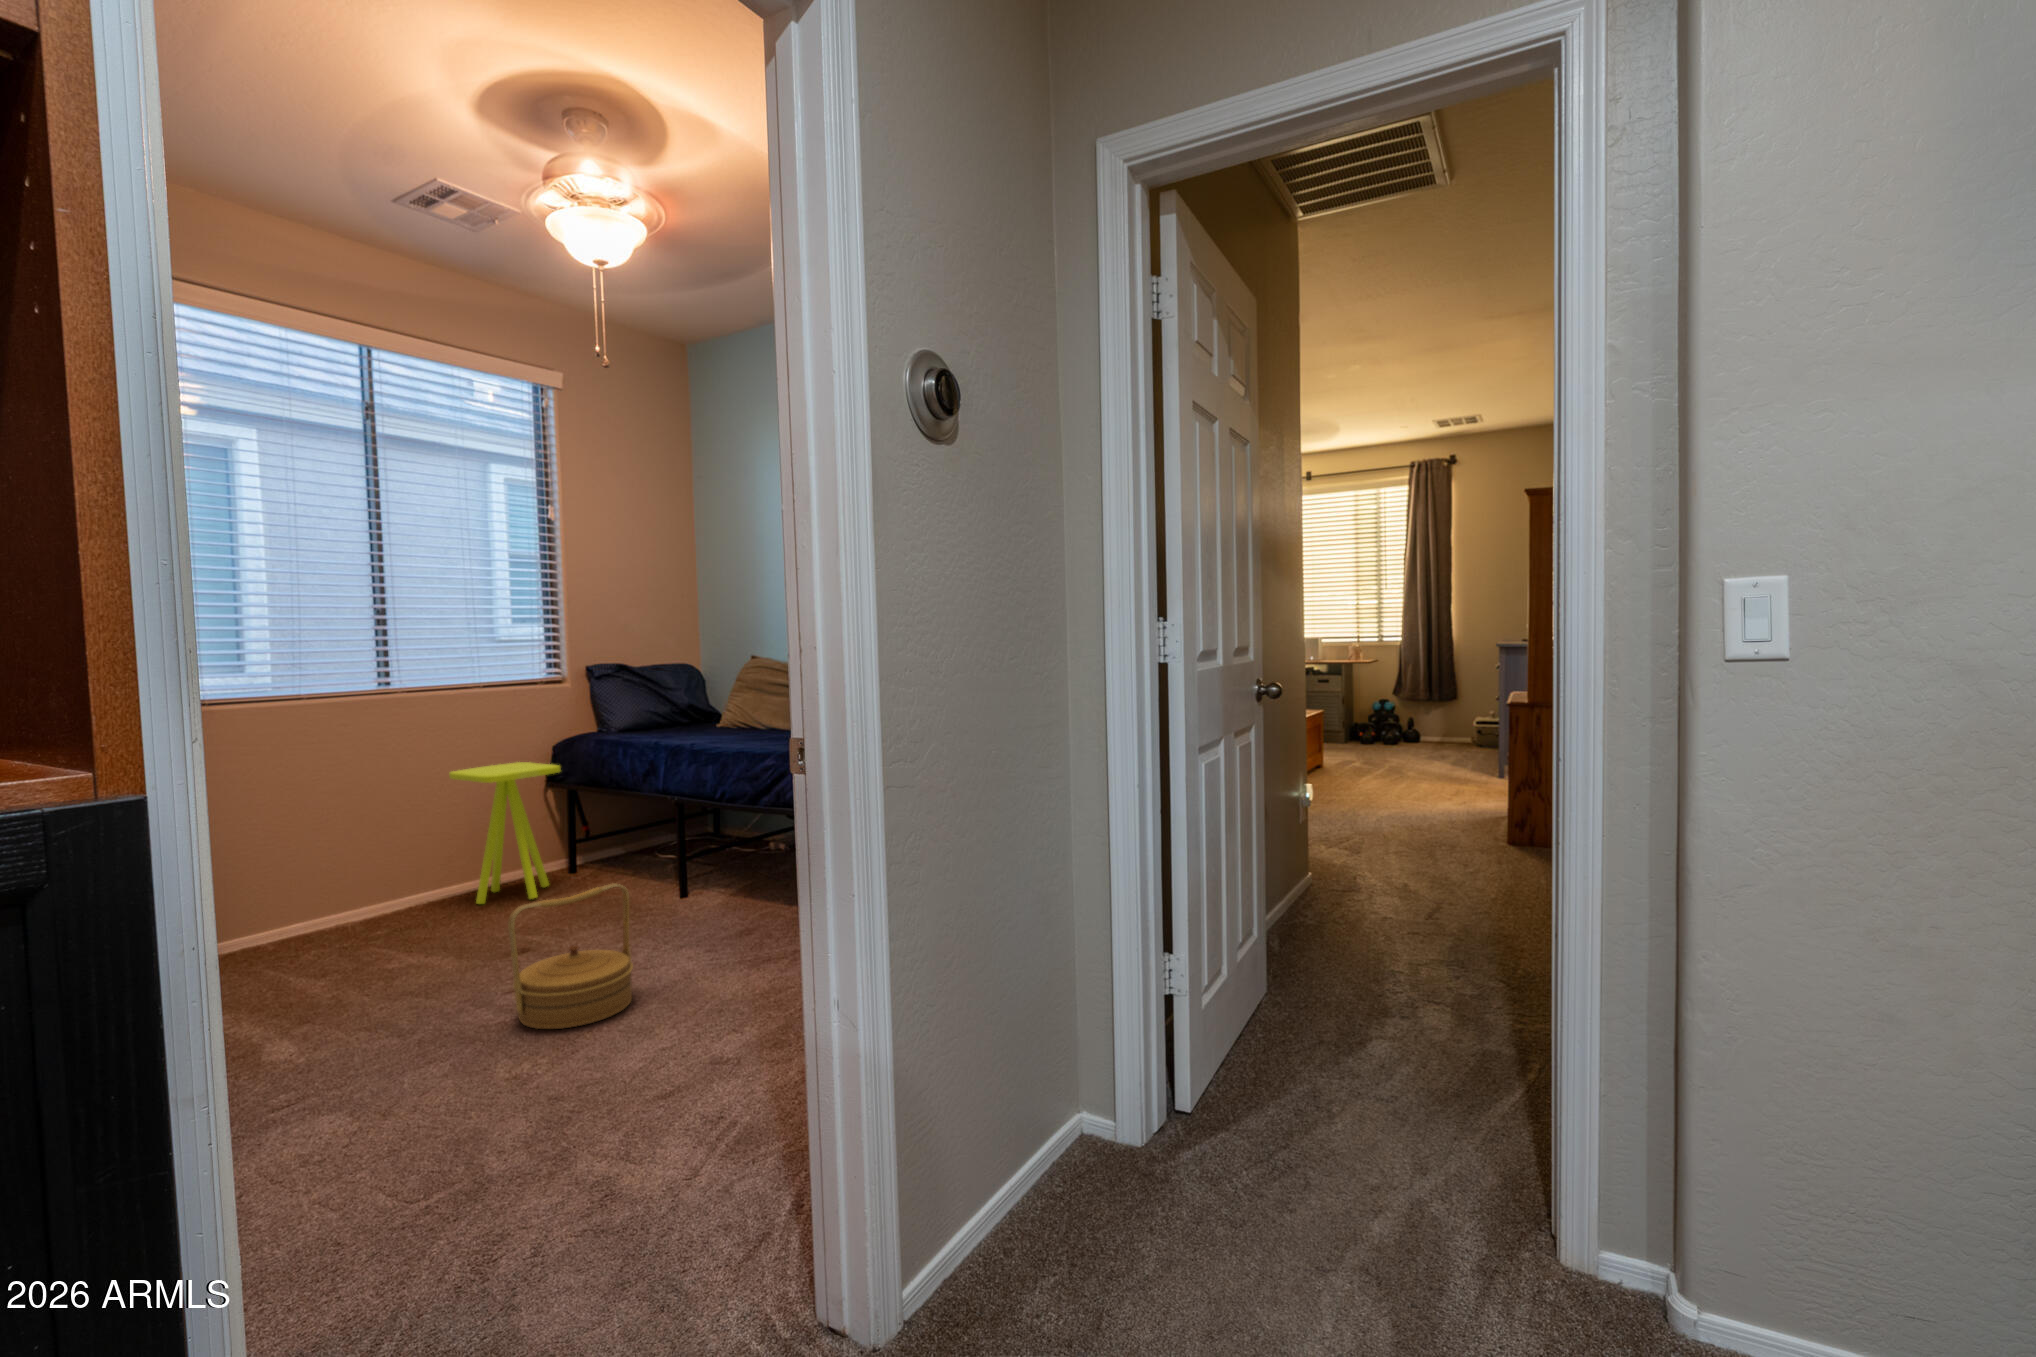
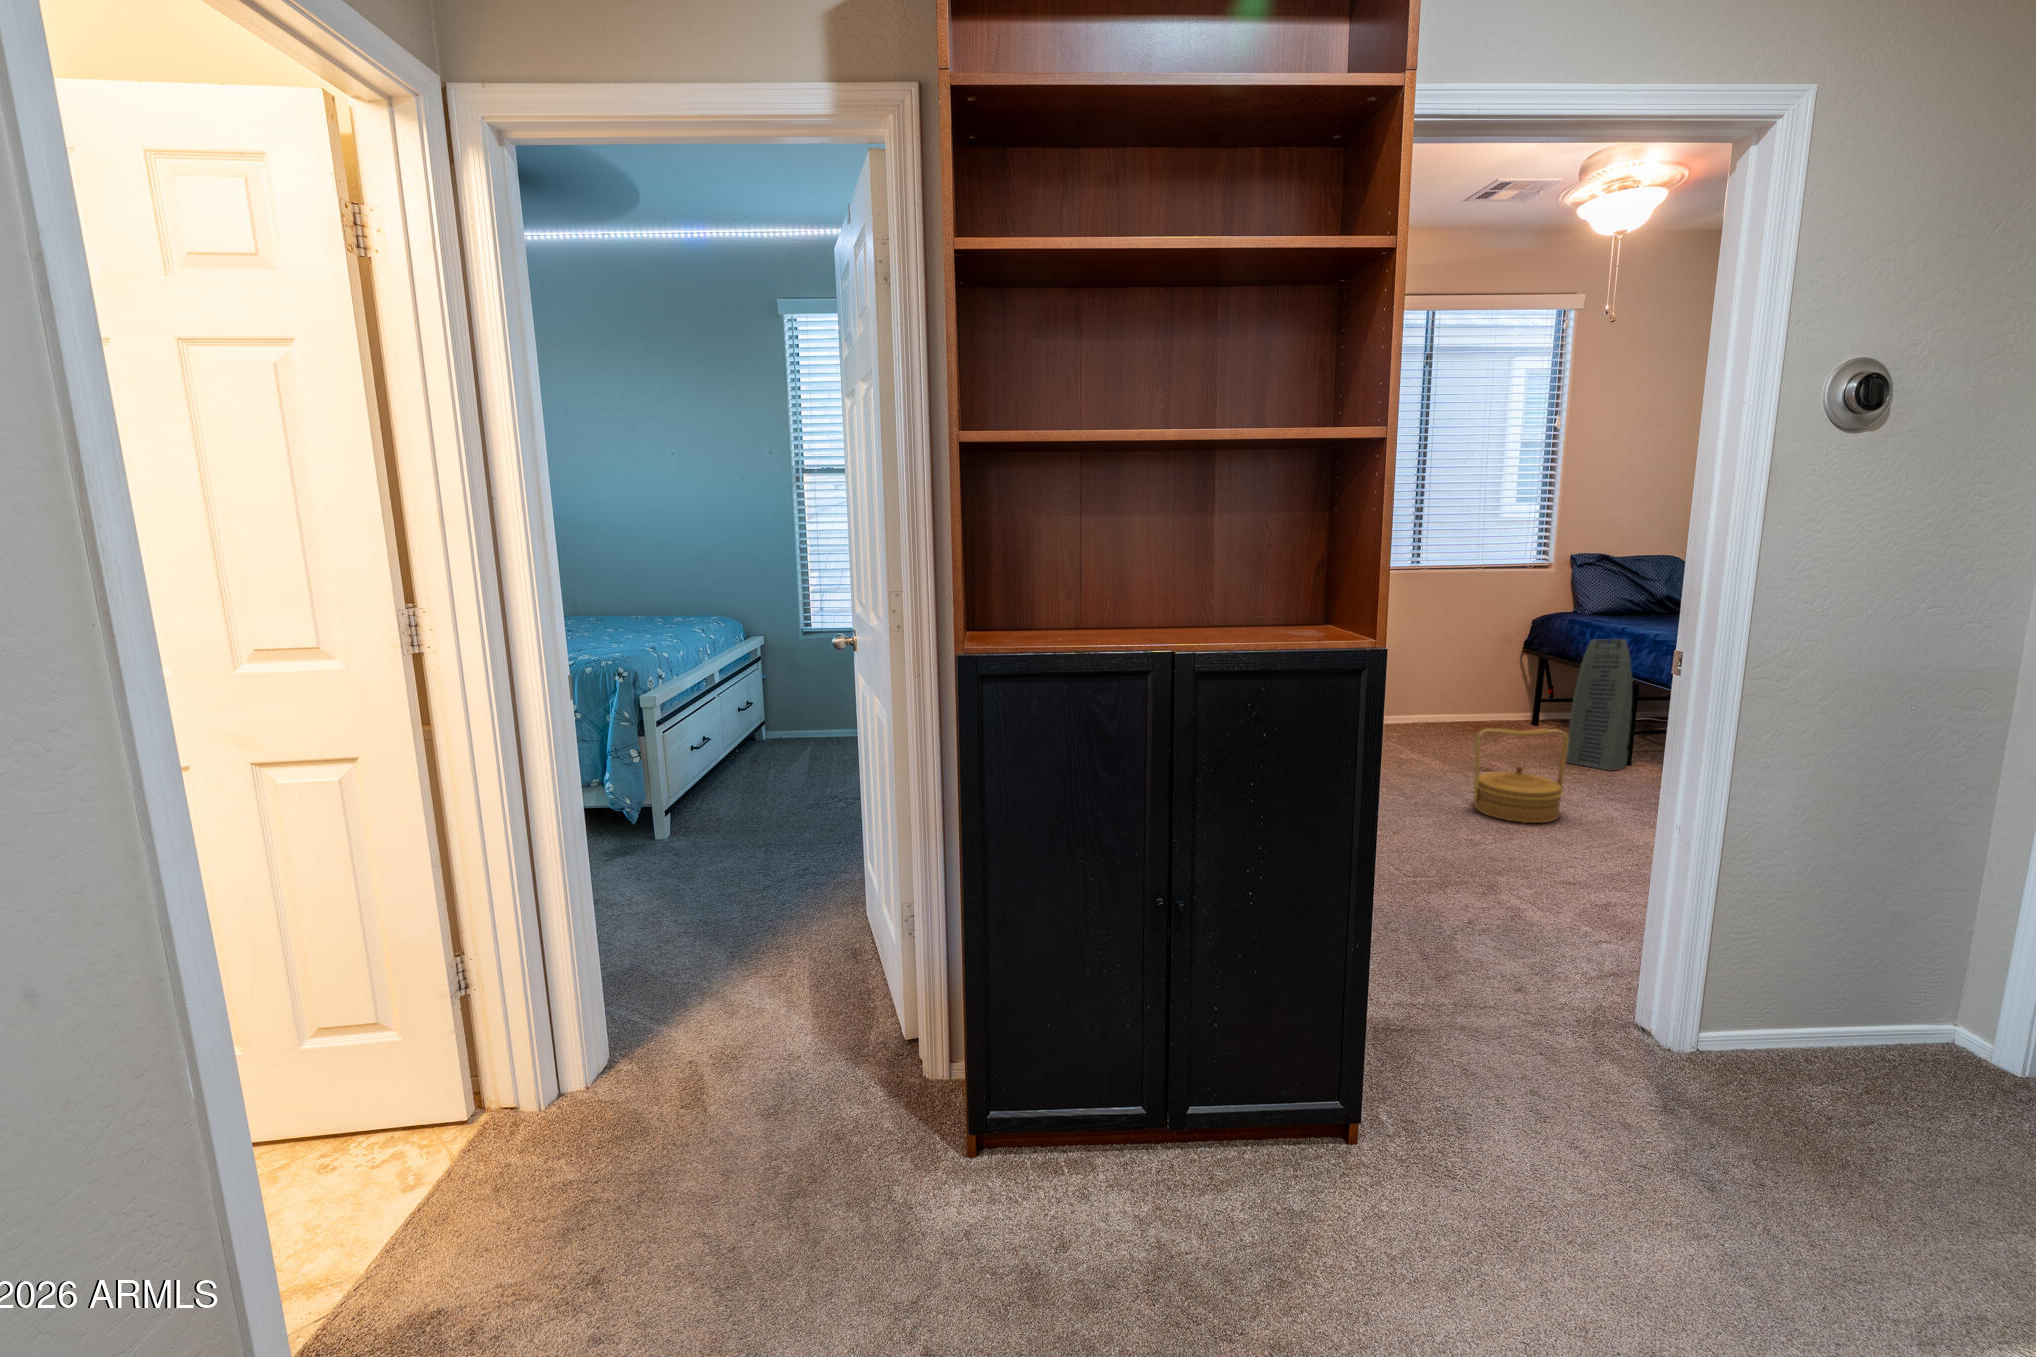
air purifier: none [619,757,685,915] -> present [1566,639,1632,771]
side table: present [449,762,561,904] -> none [1450,629,1535,735]

